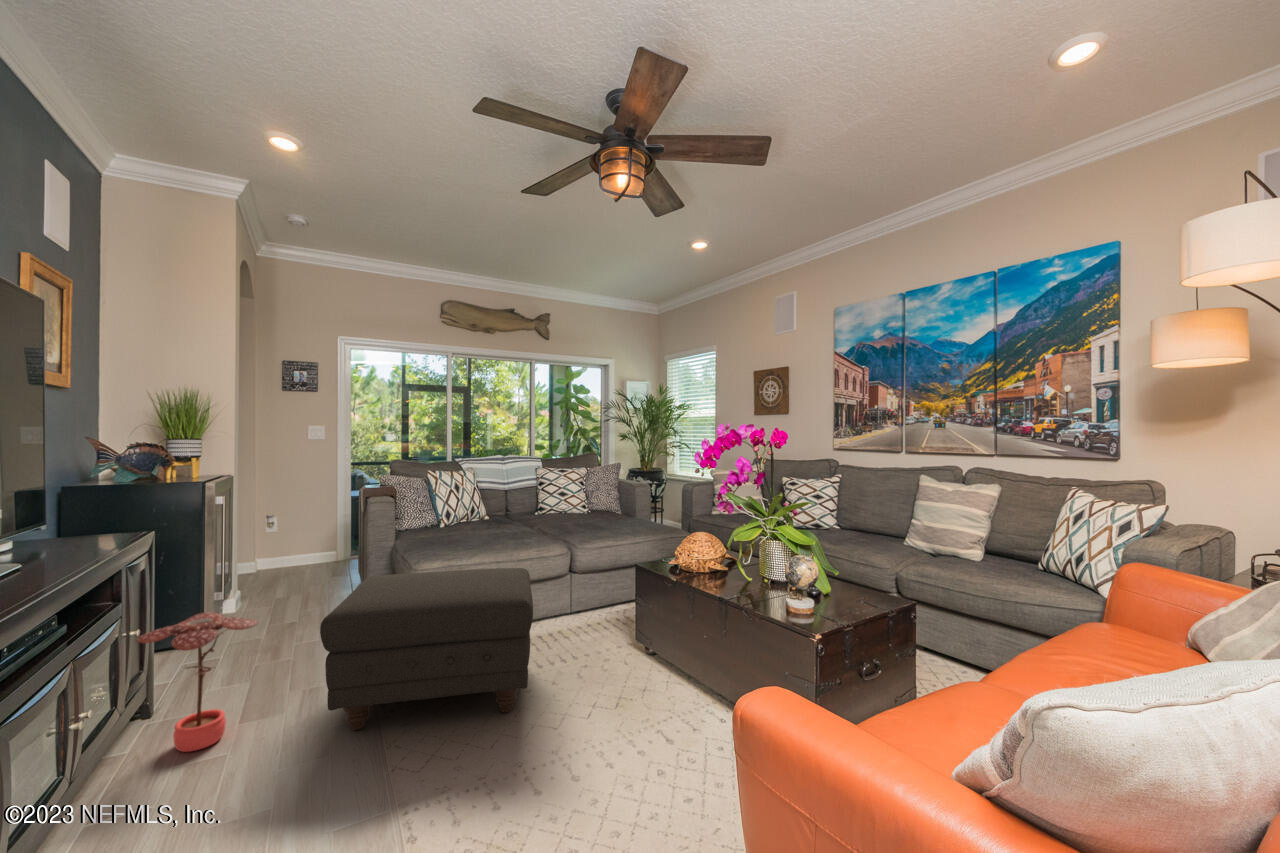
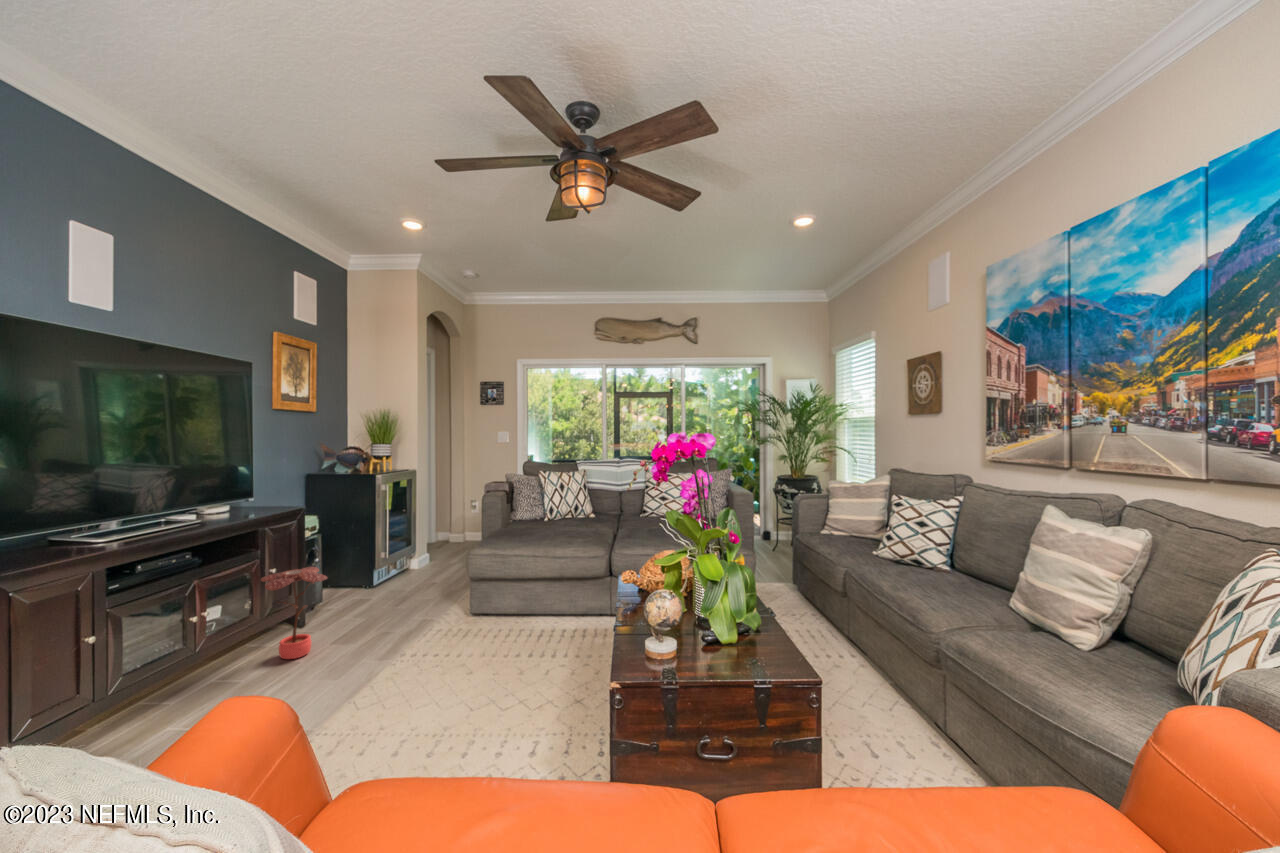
ottoman: present [320,568,533,730] -> none [336,556,529,690]

